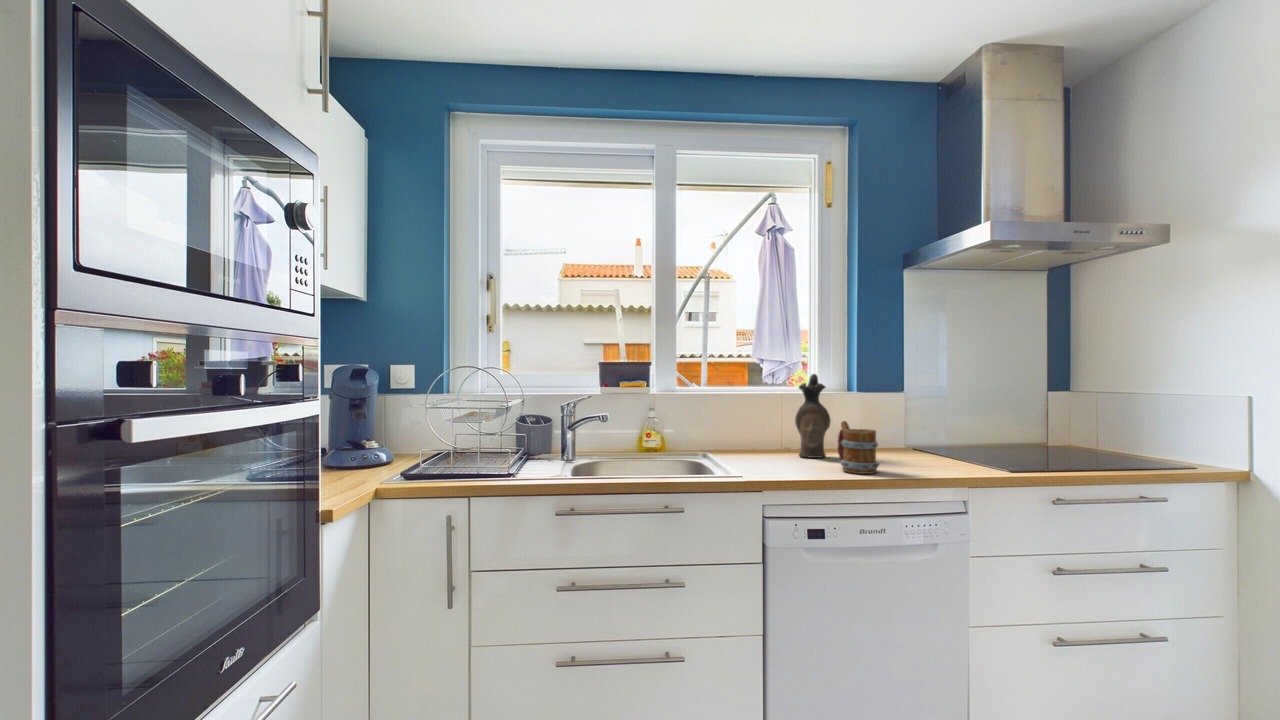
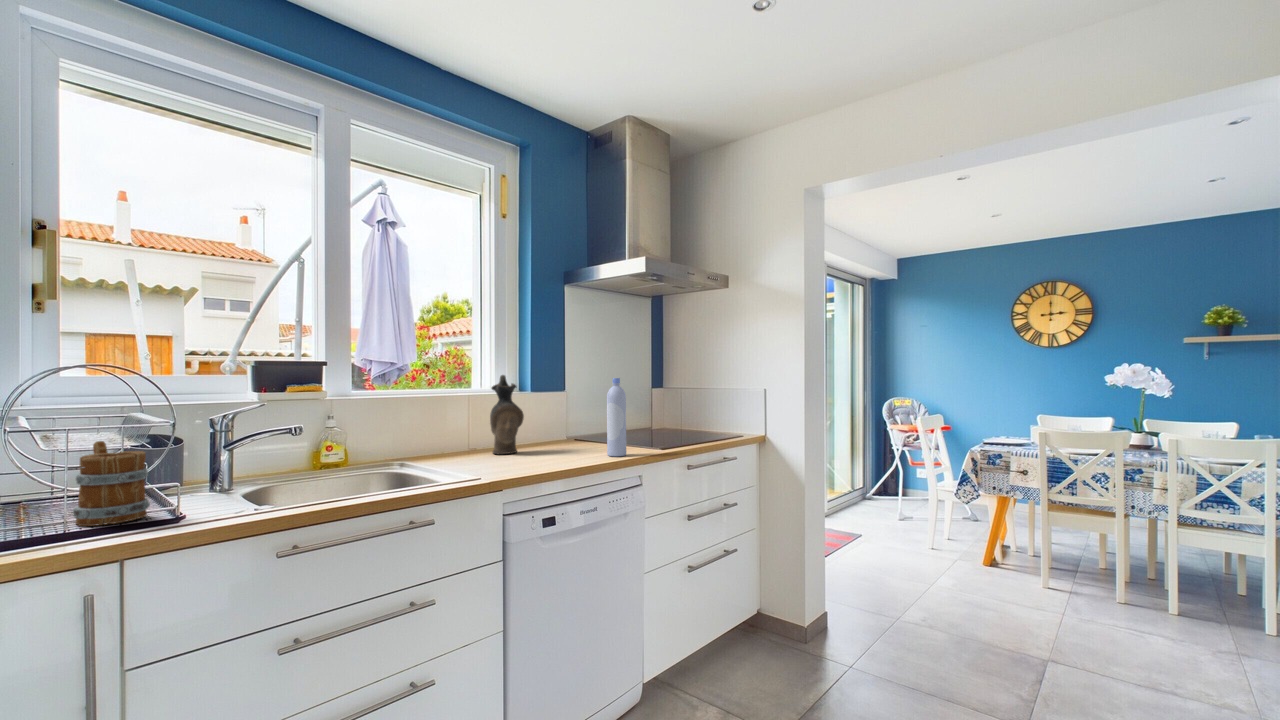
bottle: none [915,381,940,475] -> present [607,378,626,457]
mug: present [838,421,879,474] -> present [73,441,150,526]

